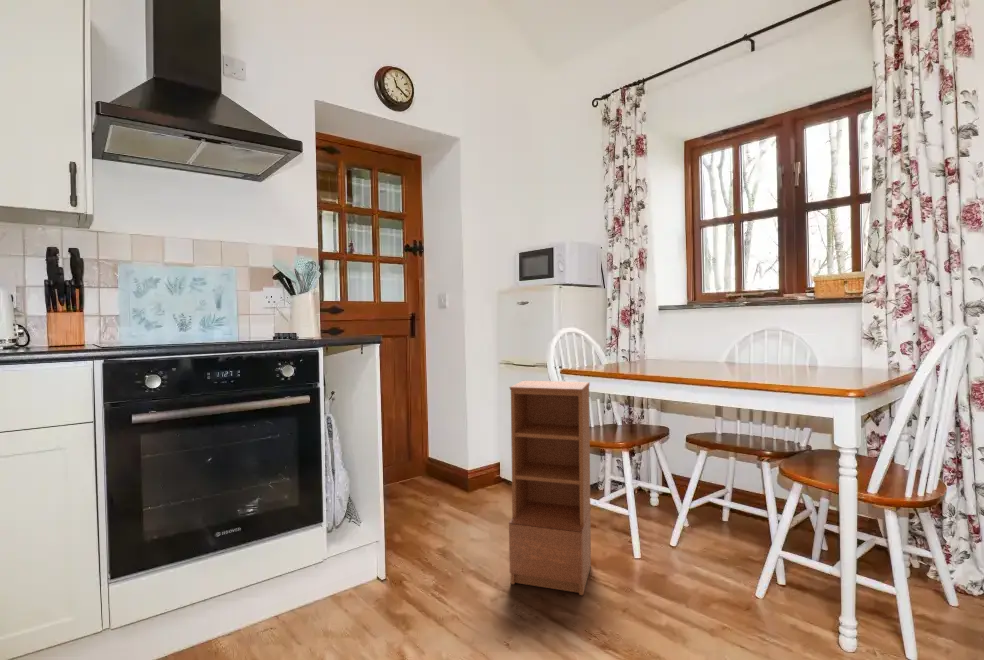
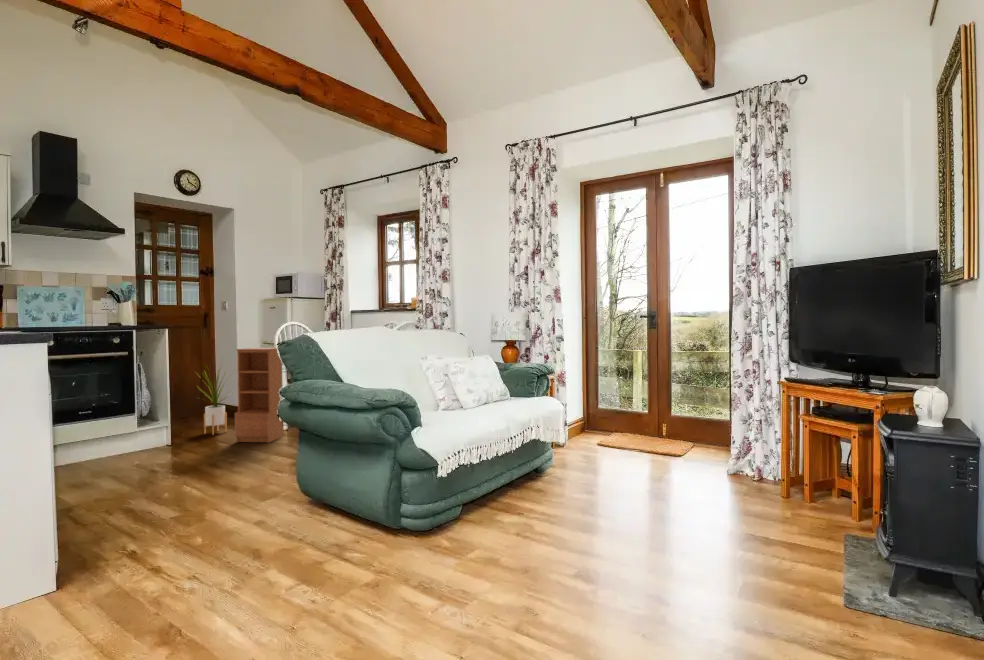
house plant: none [416,404,486,543] -> present [204,372,227,435]

